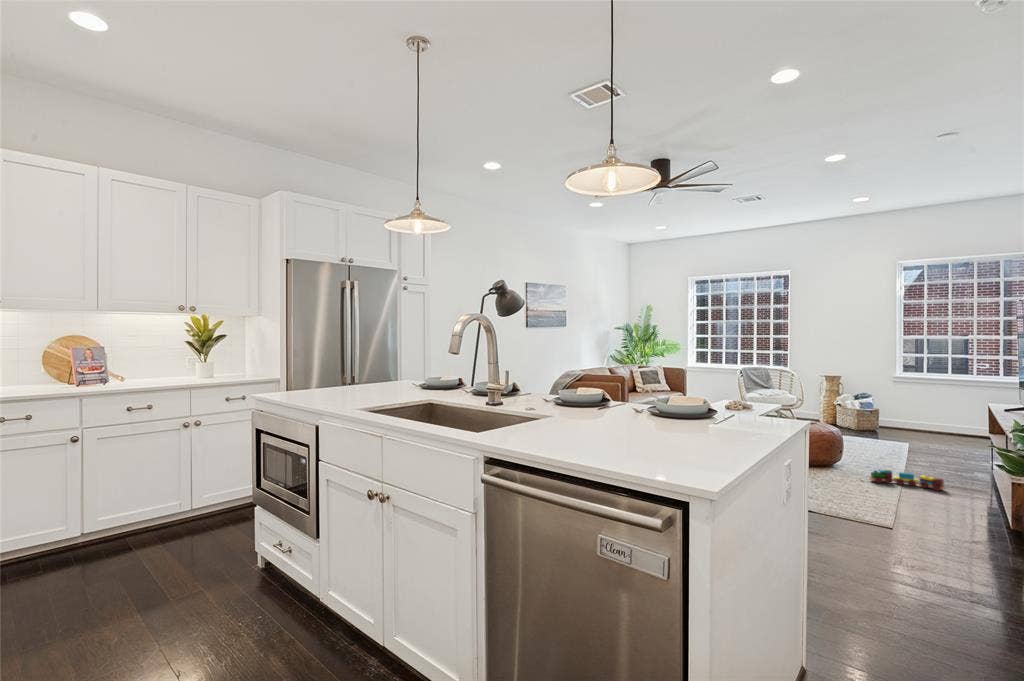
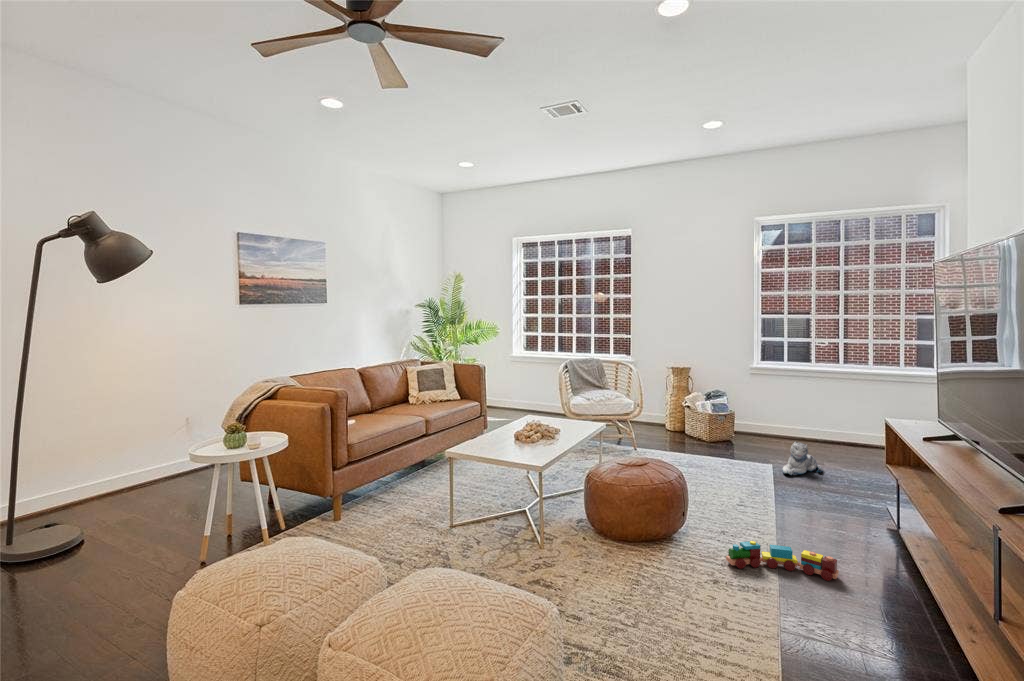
plush toy: none [917,427,952,450] -> present [782,442,823,475]

